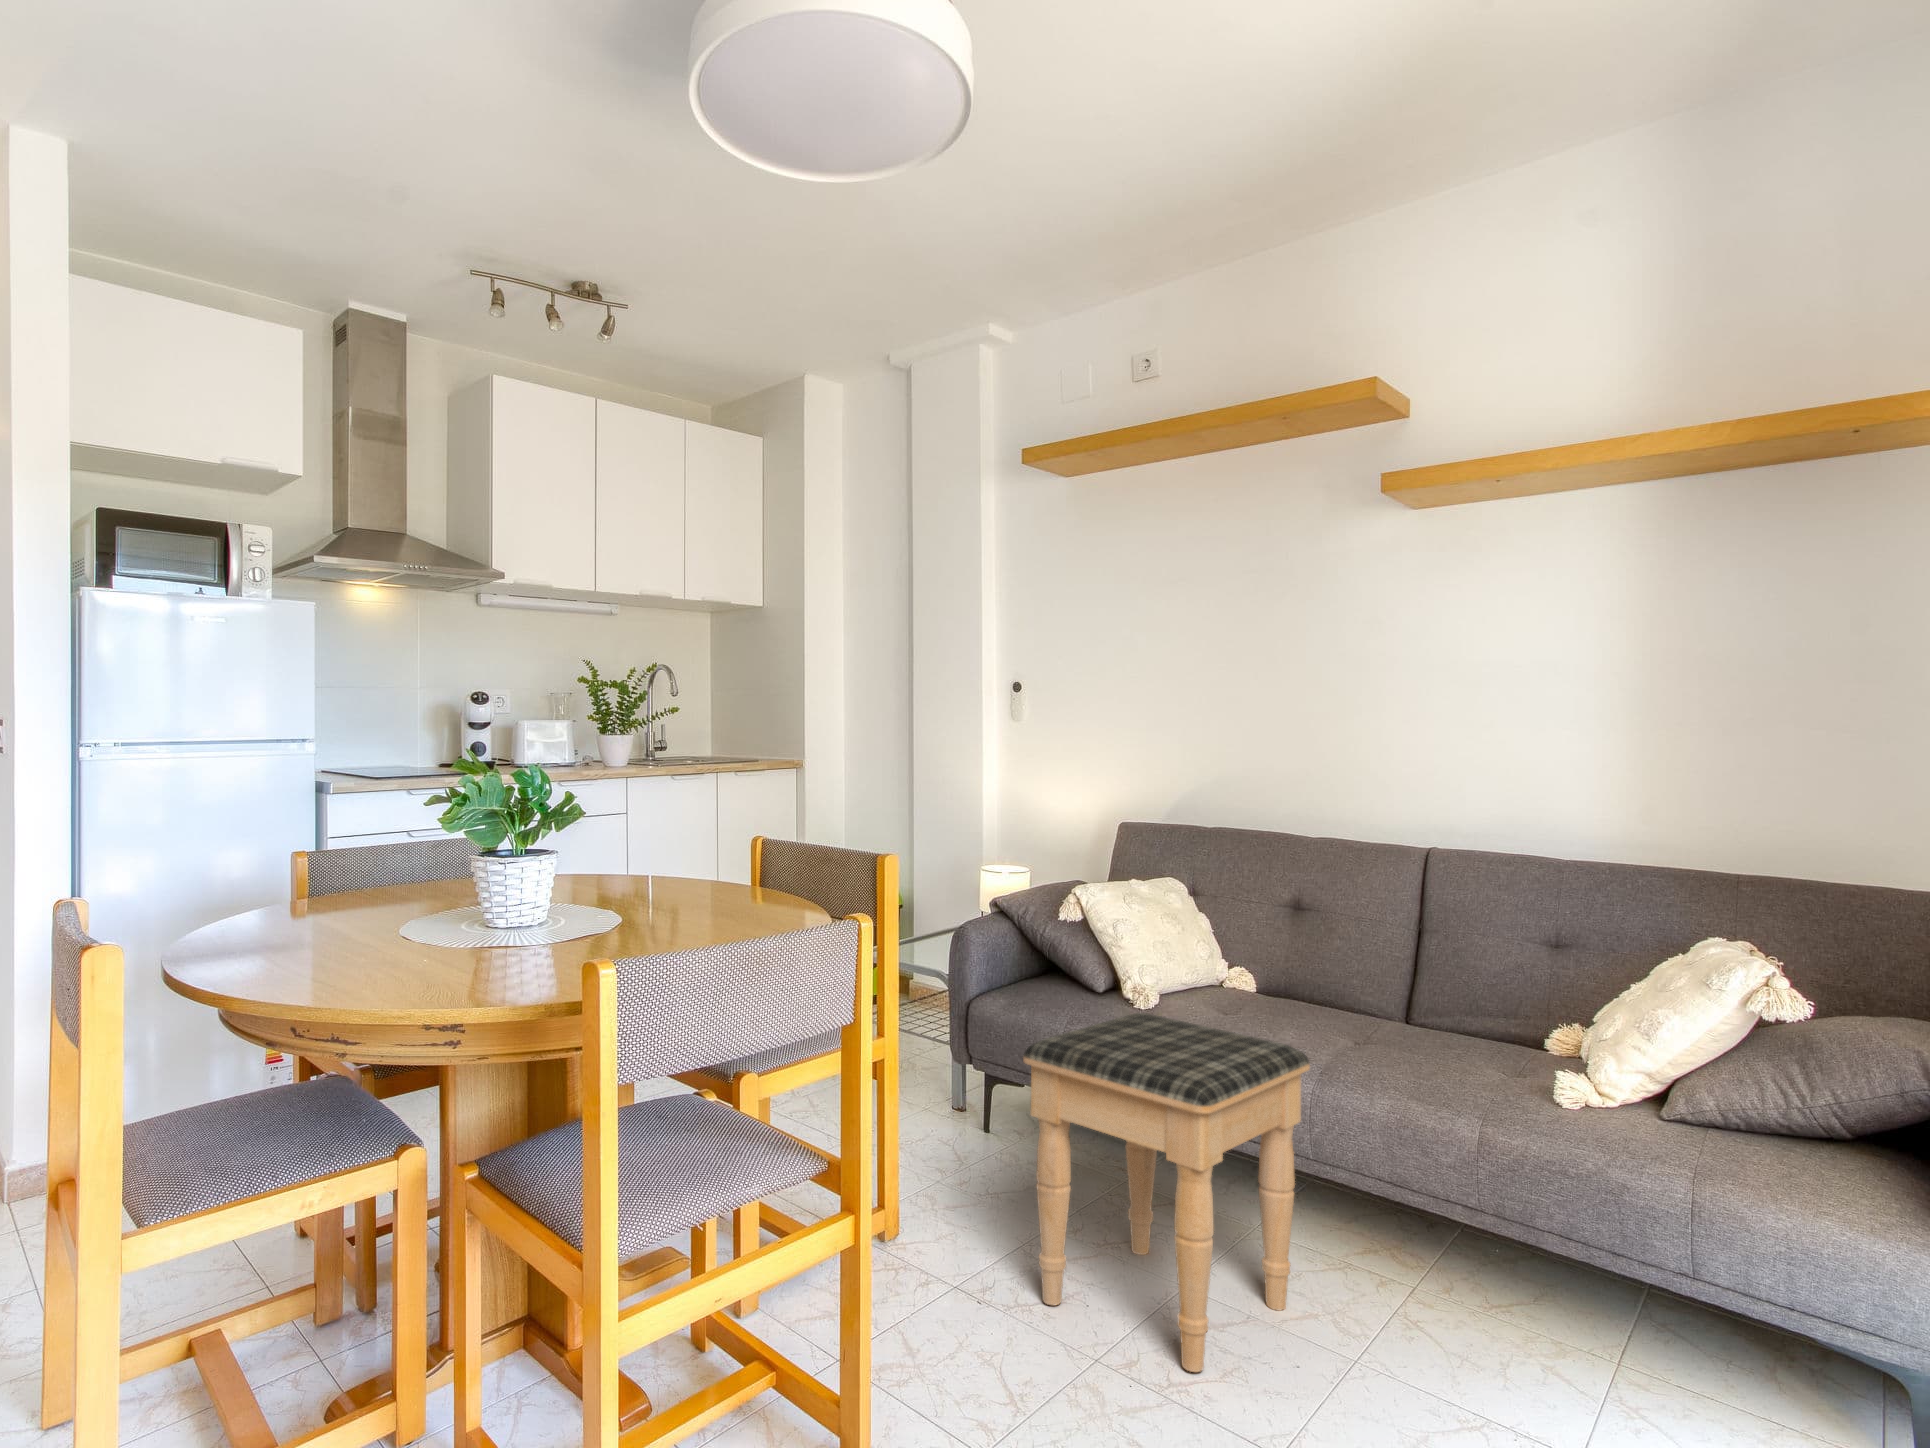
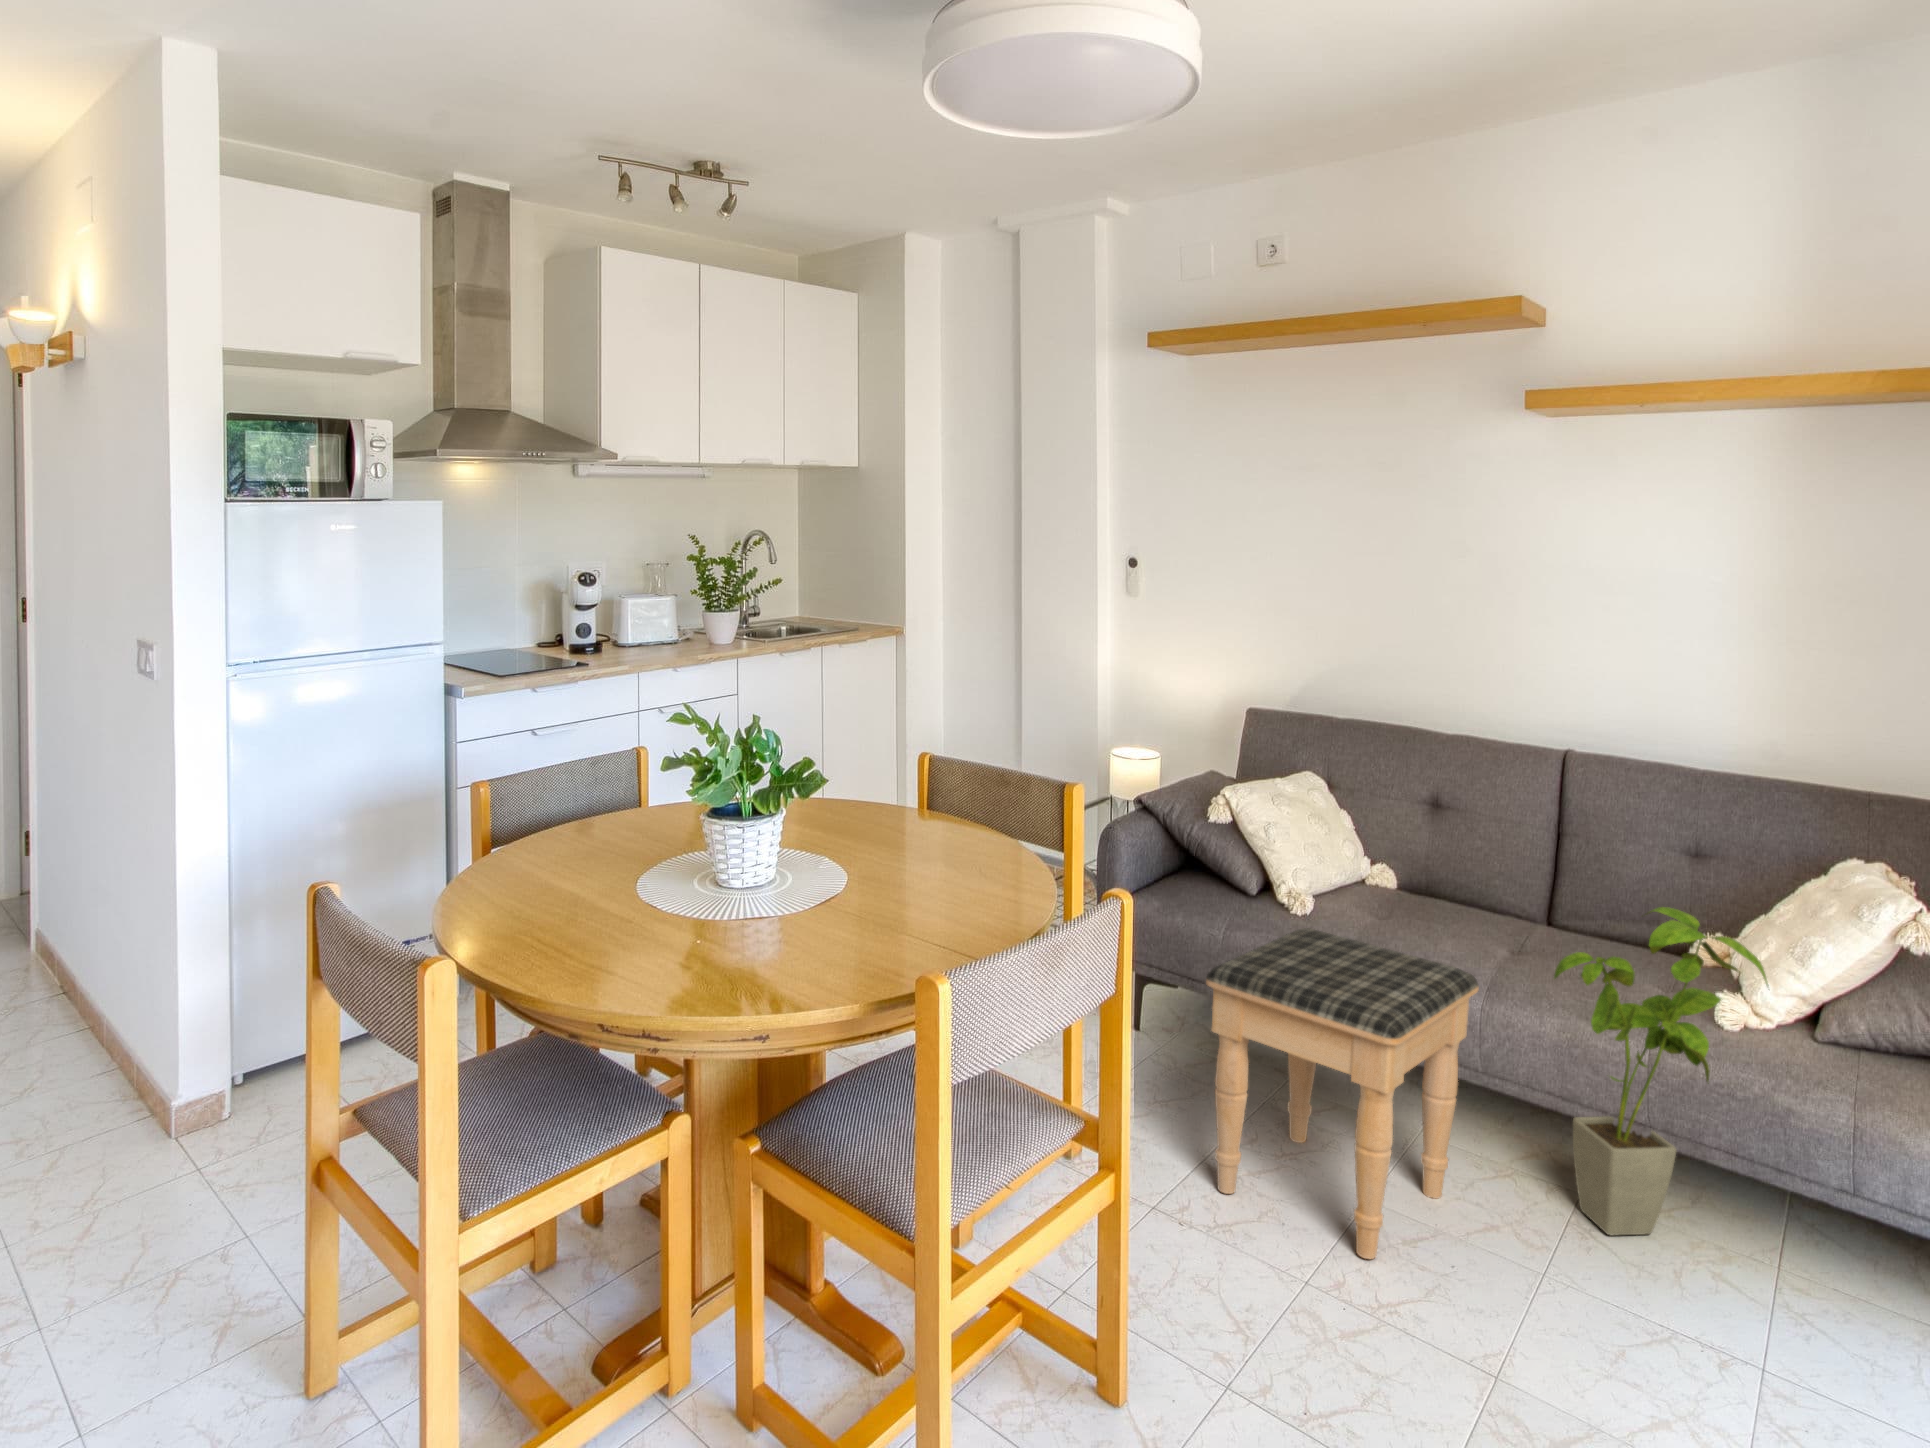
house plant: none [1385,971,1598,1348] -> present [1554,907,1769,1236]

